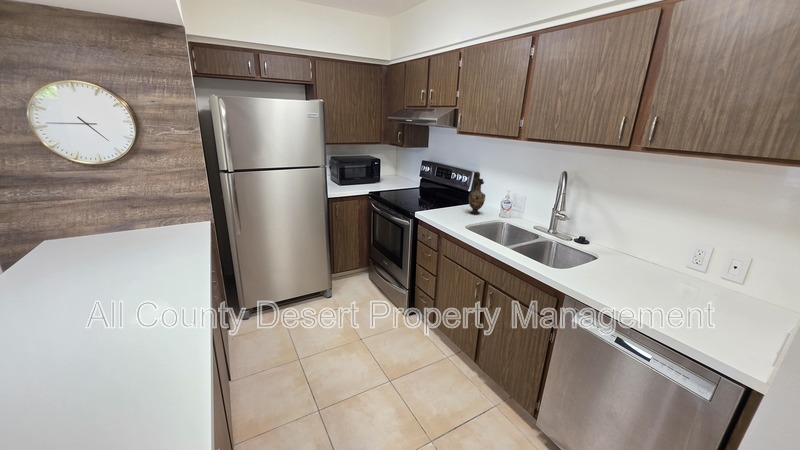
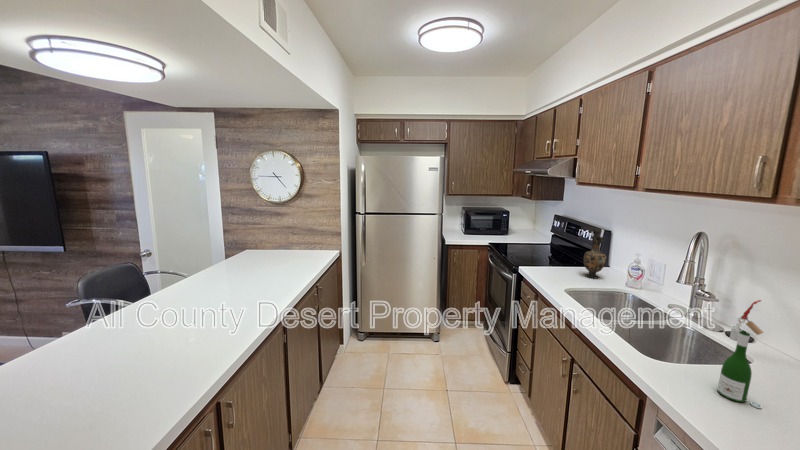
wine bottle: none [597,214,624,281] -> present [717,300,763,408]

